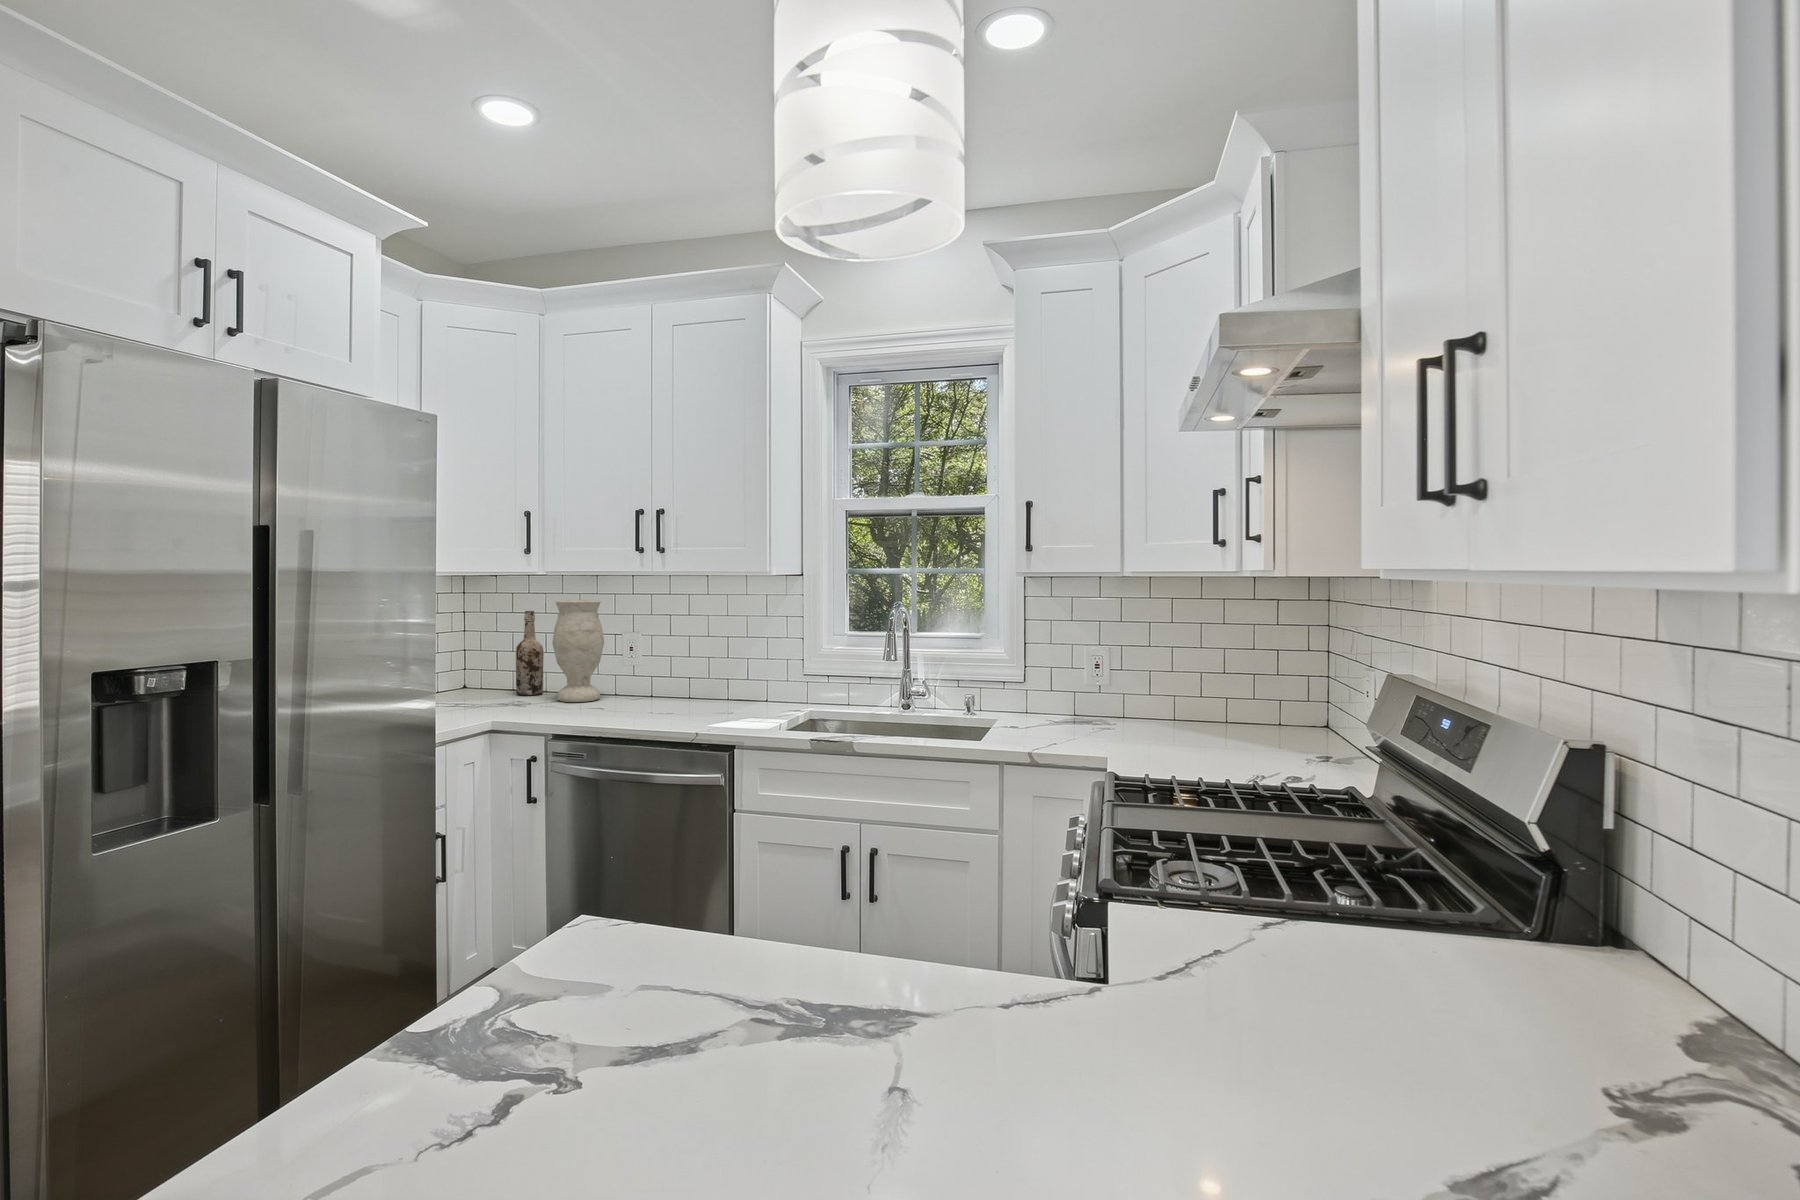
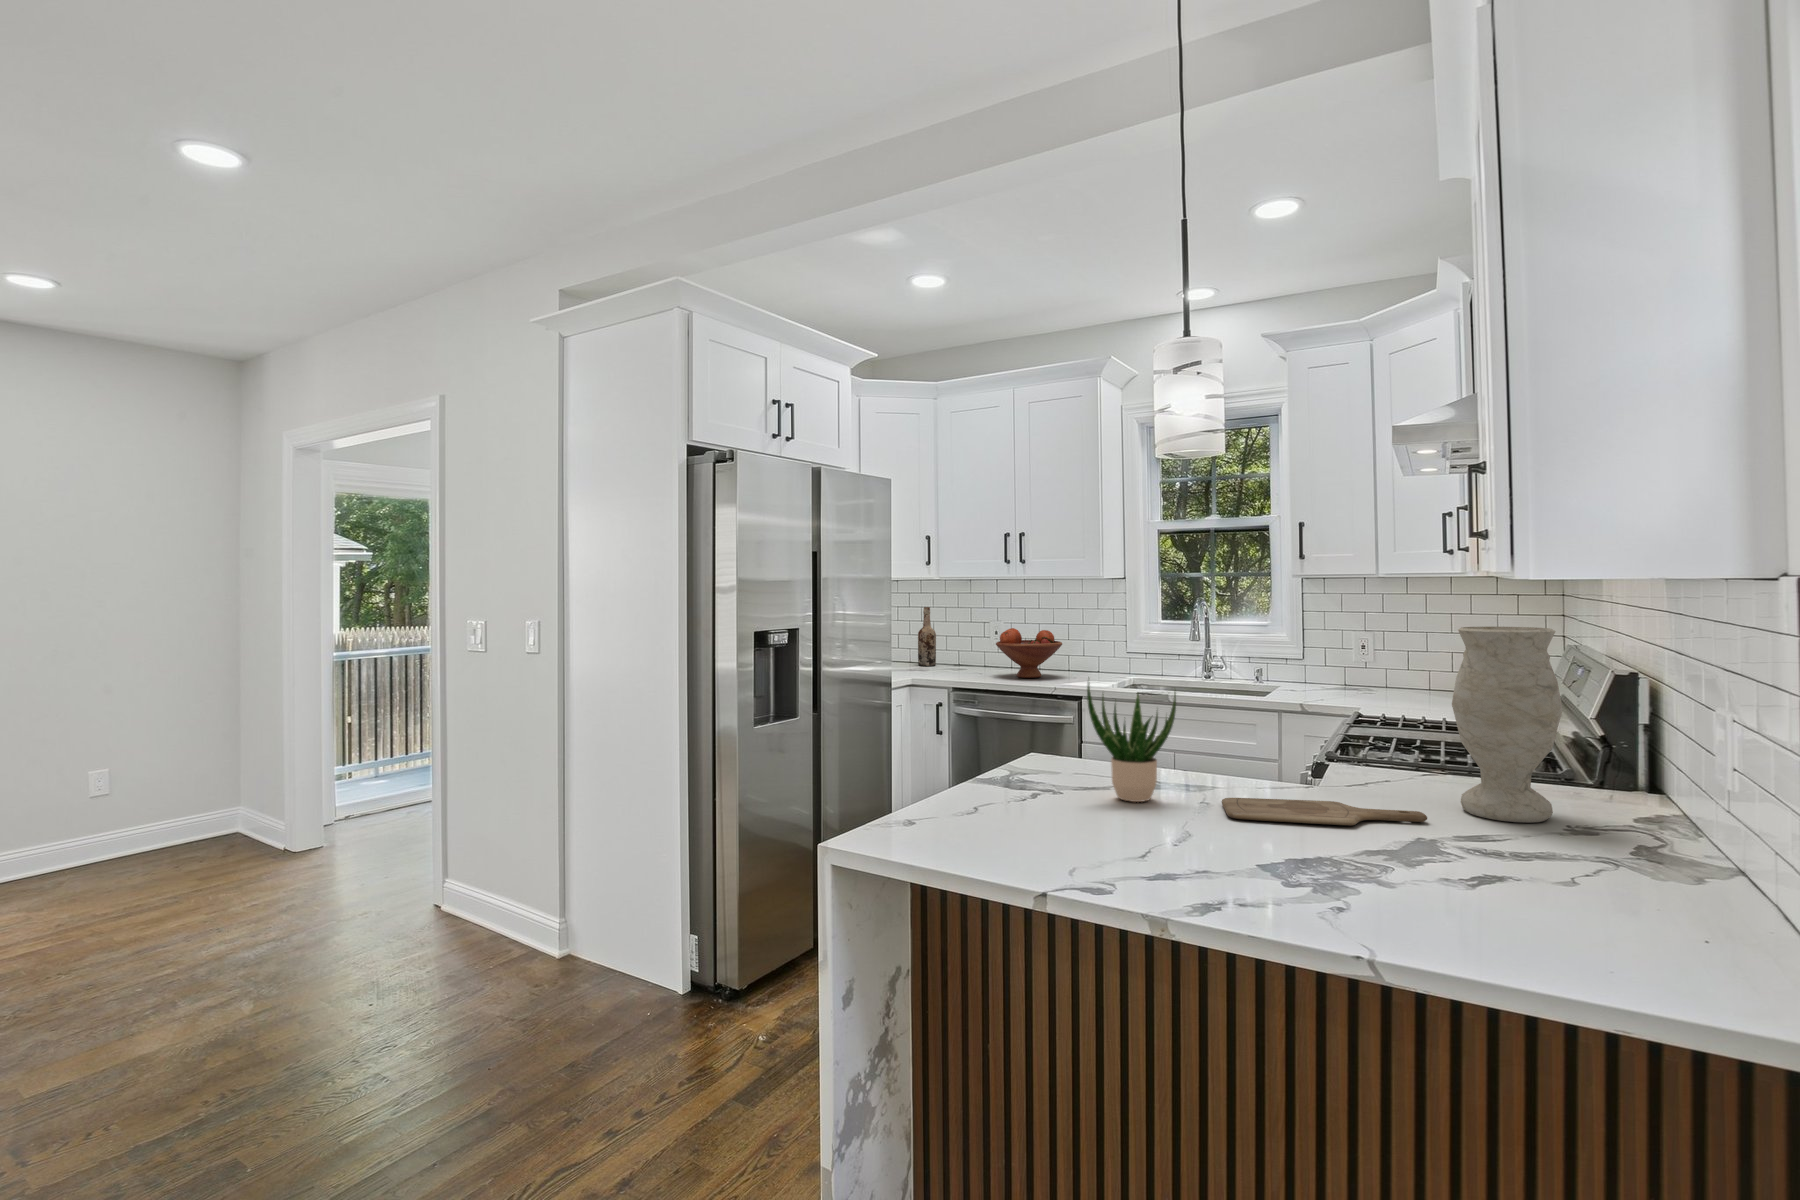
vase: present [552,600,604,702] -> present [1452,627,1563,823]
fruit bowl: none [621,644,717,715] -> present [996,628,1062,678]
potted plant: none [661,815,850,1083] -> present [1087,683,1176,802]
cutting board: none [938,1037,1317,1132] -> present [1222,798,1427,825]

